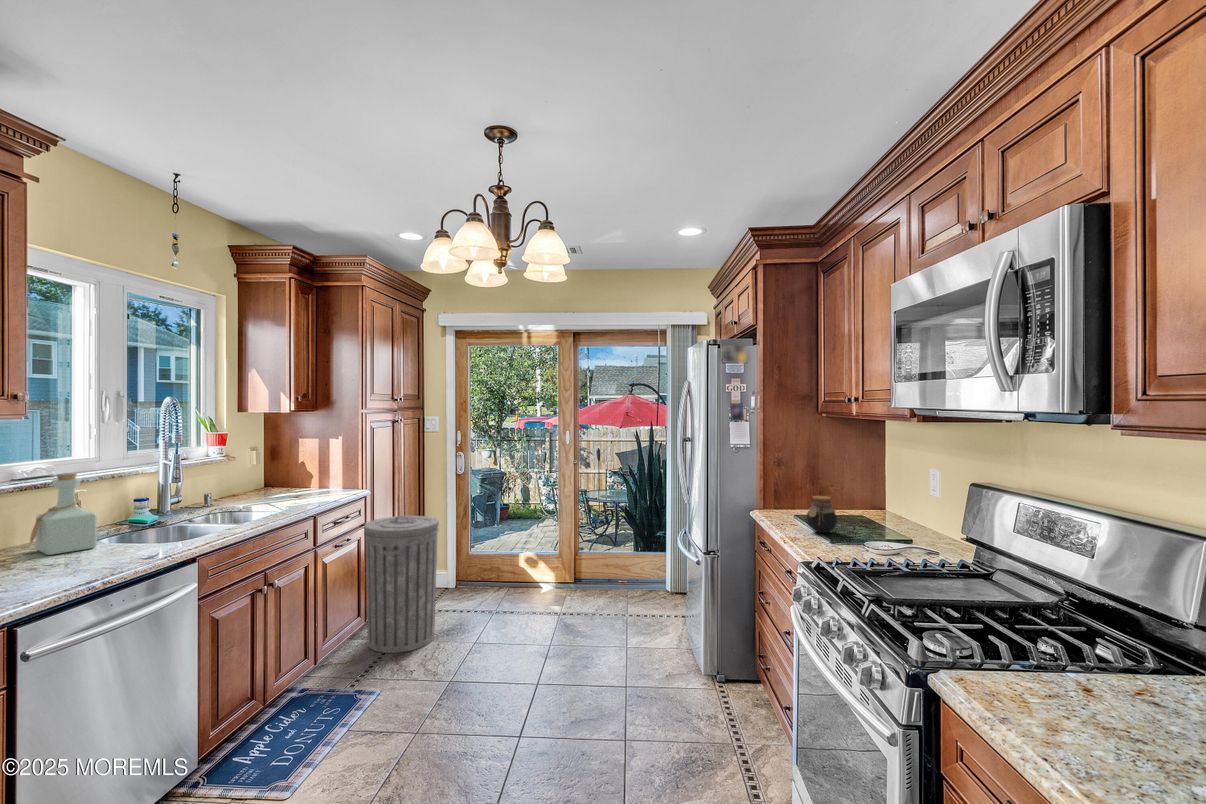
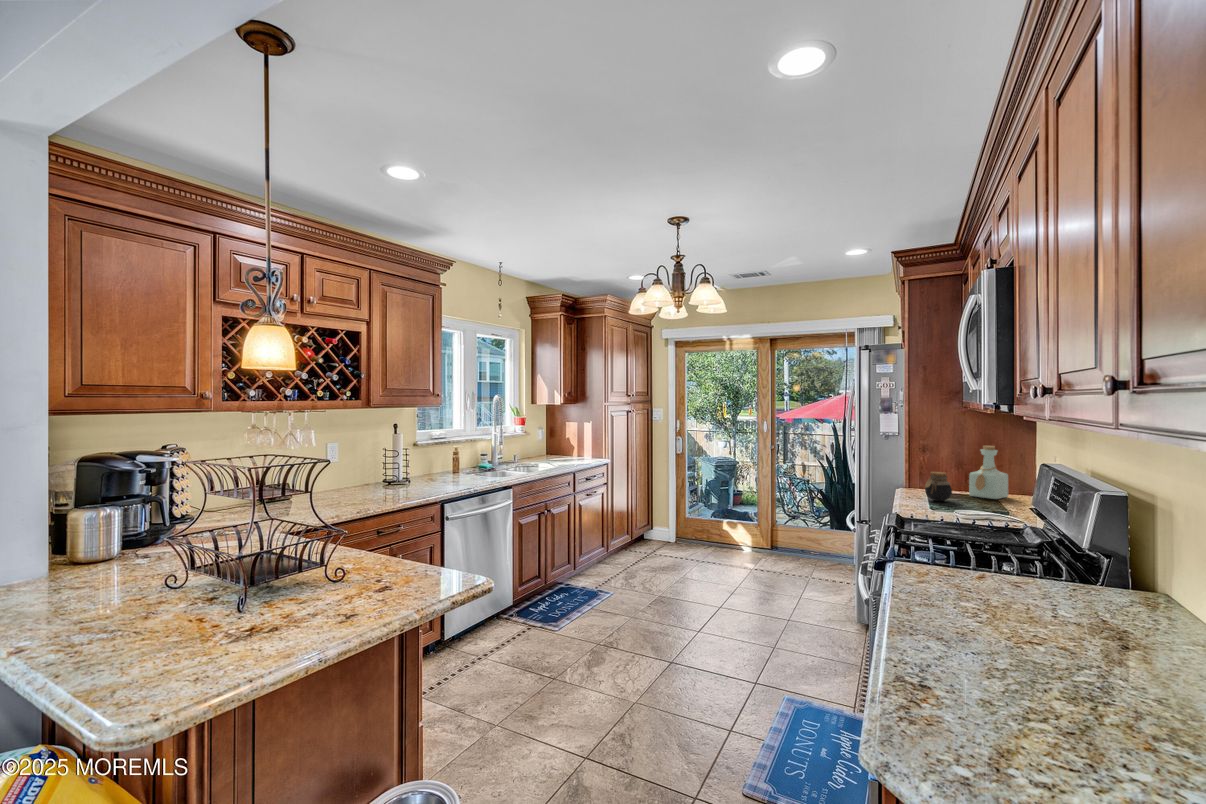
bottle: present [30,473,97,555] -> present [969,446,1008,499]
trash can: present [364,516,439,653] -> none [606,479,657,574]

